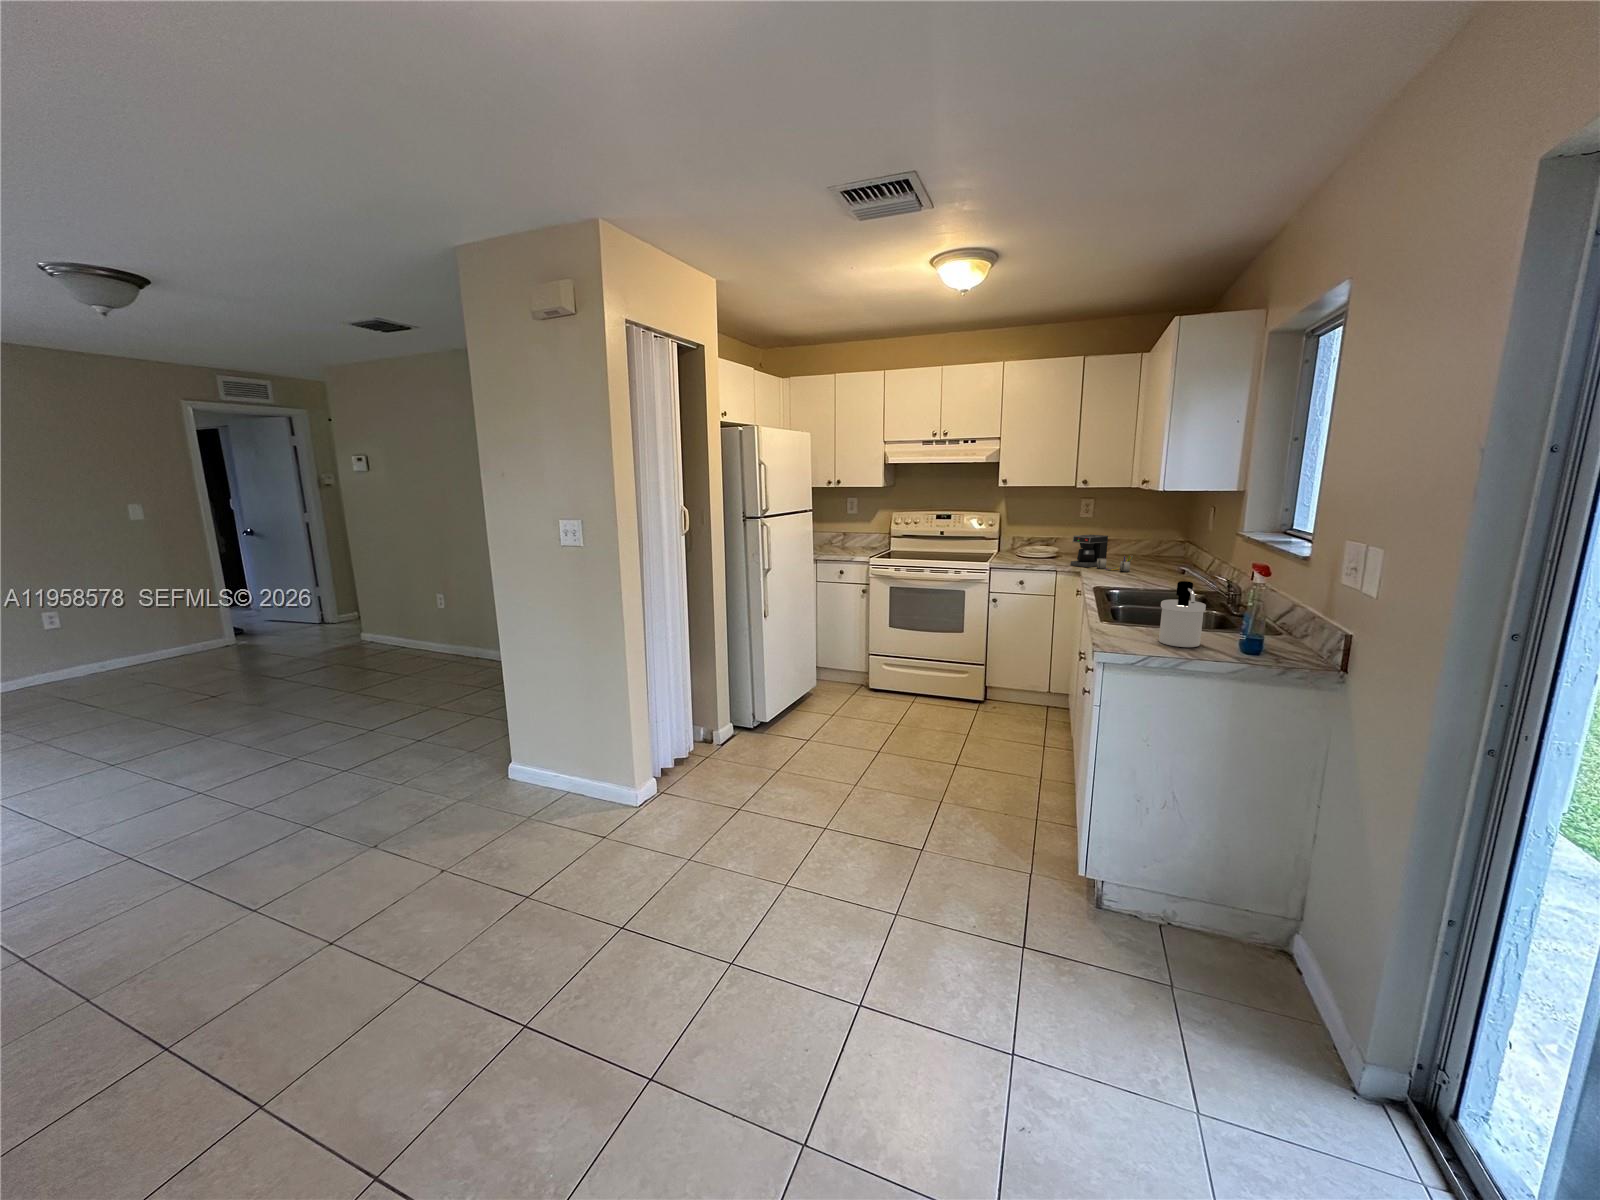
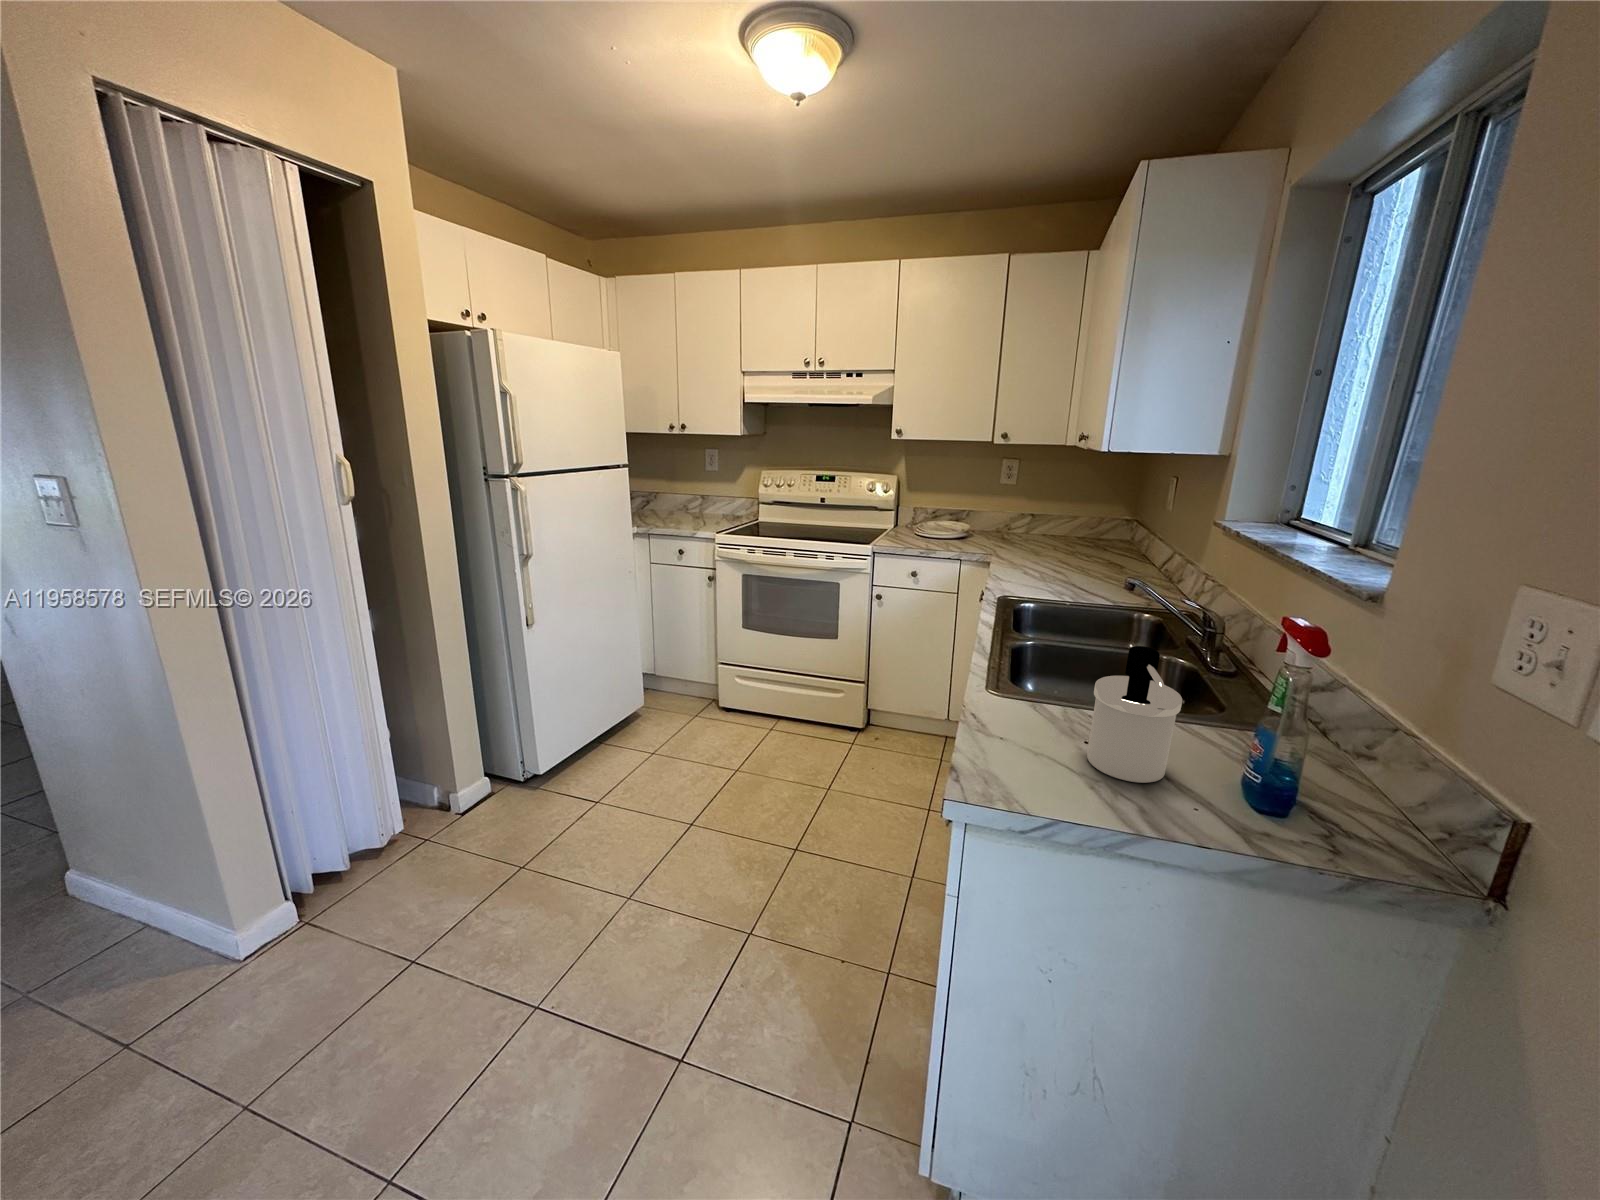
coffee maker: present [1071,535,1133,572] -> none [979,509,1061,566]

